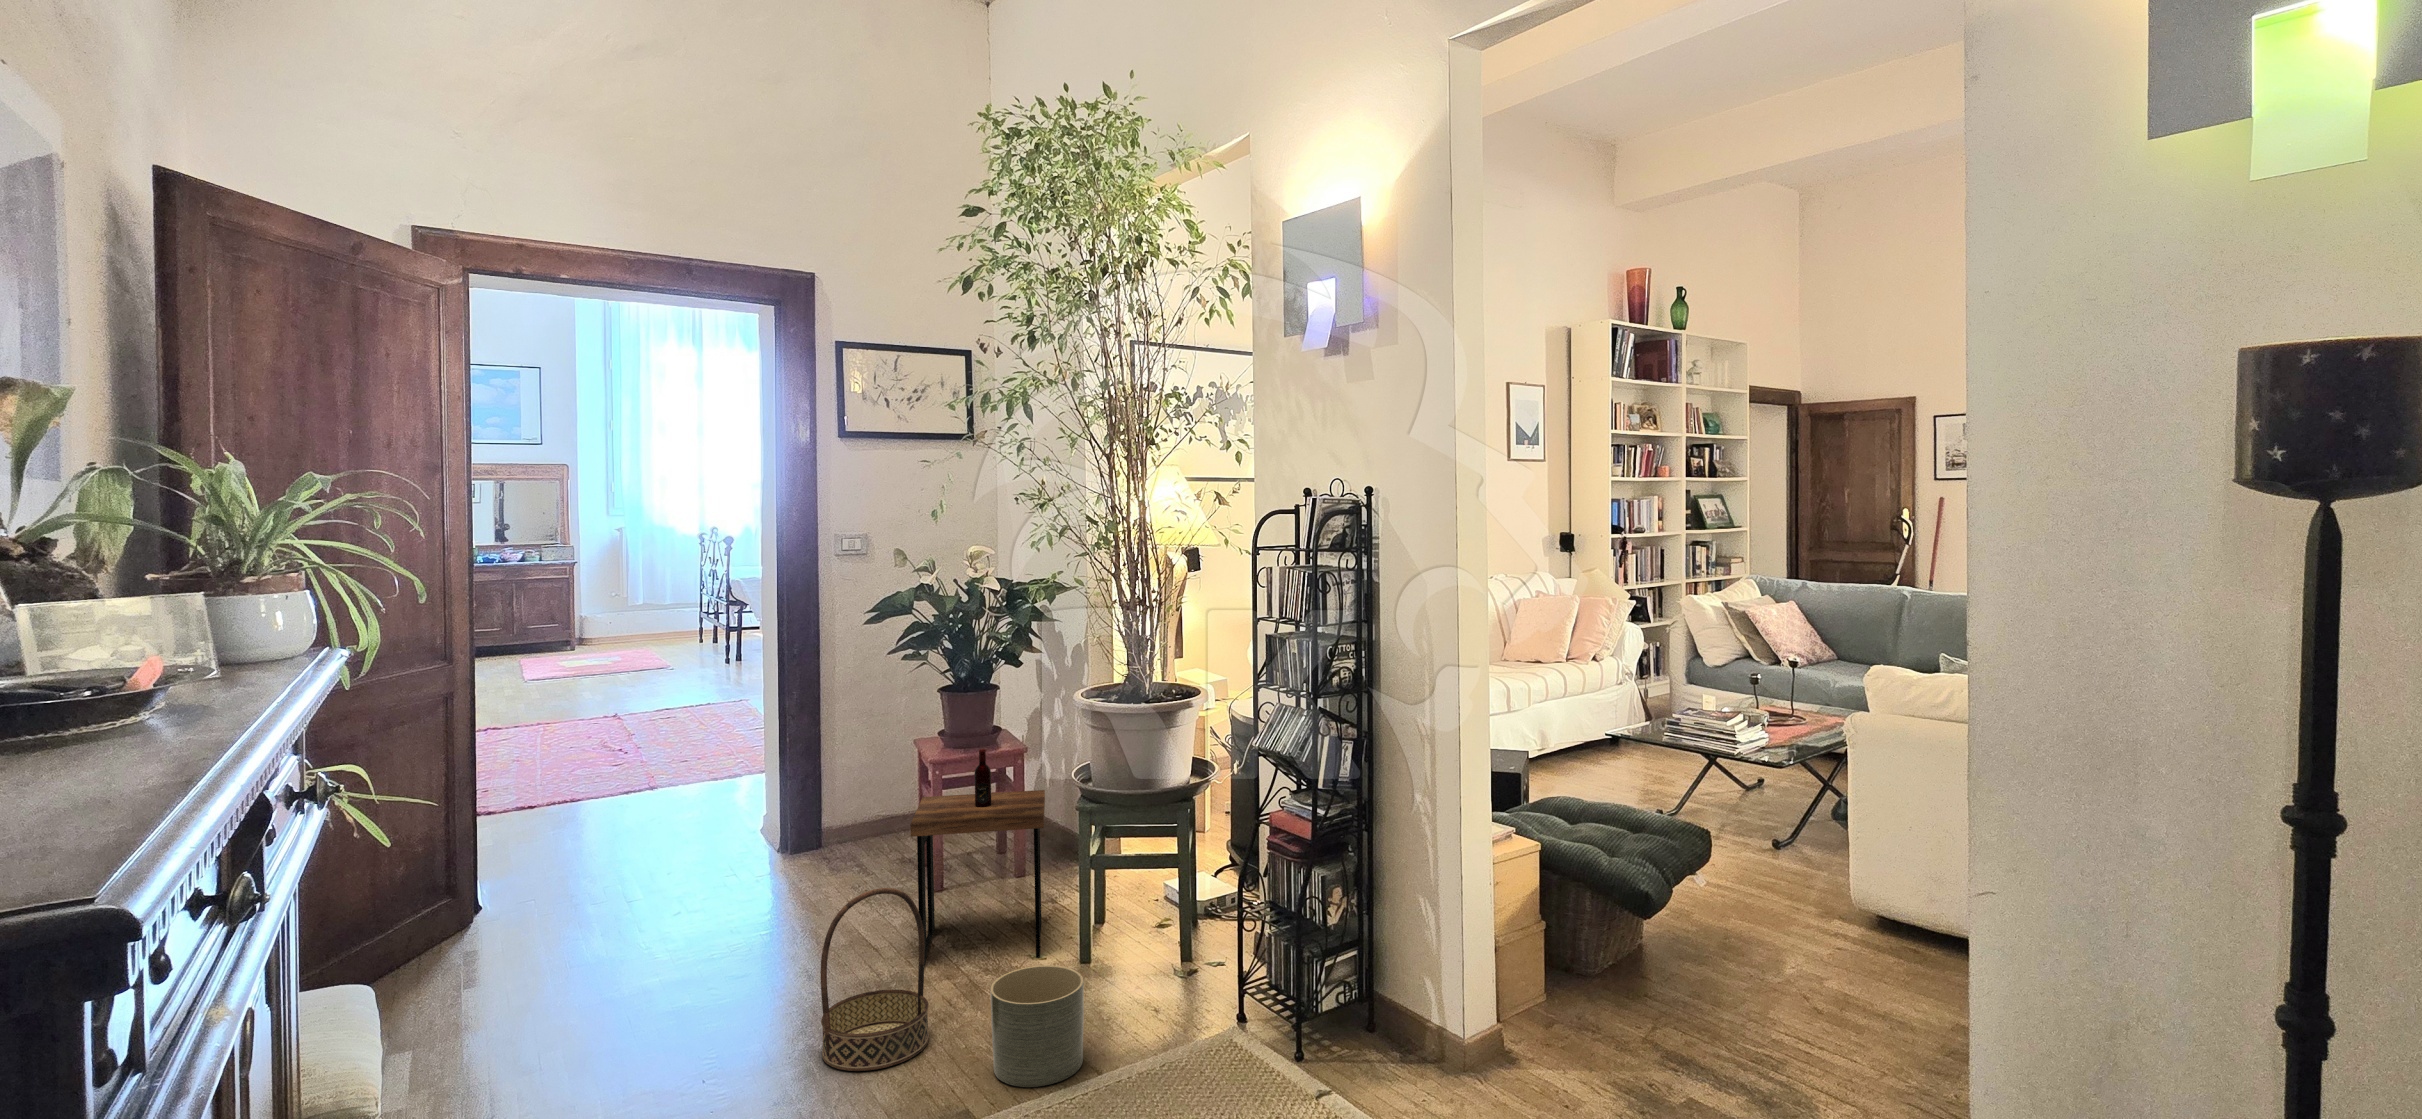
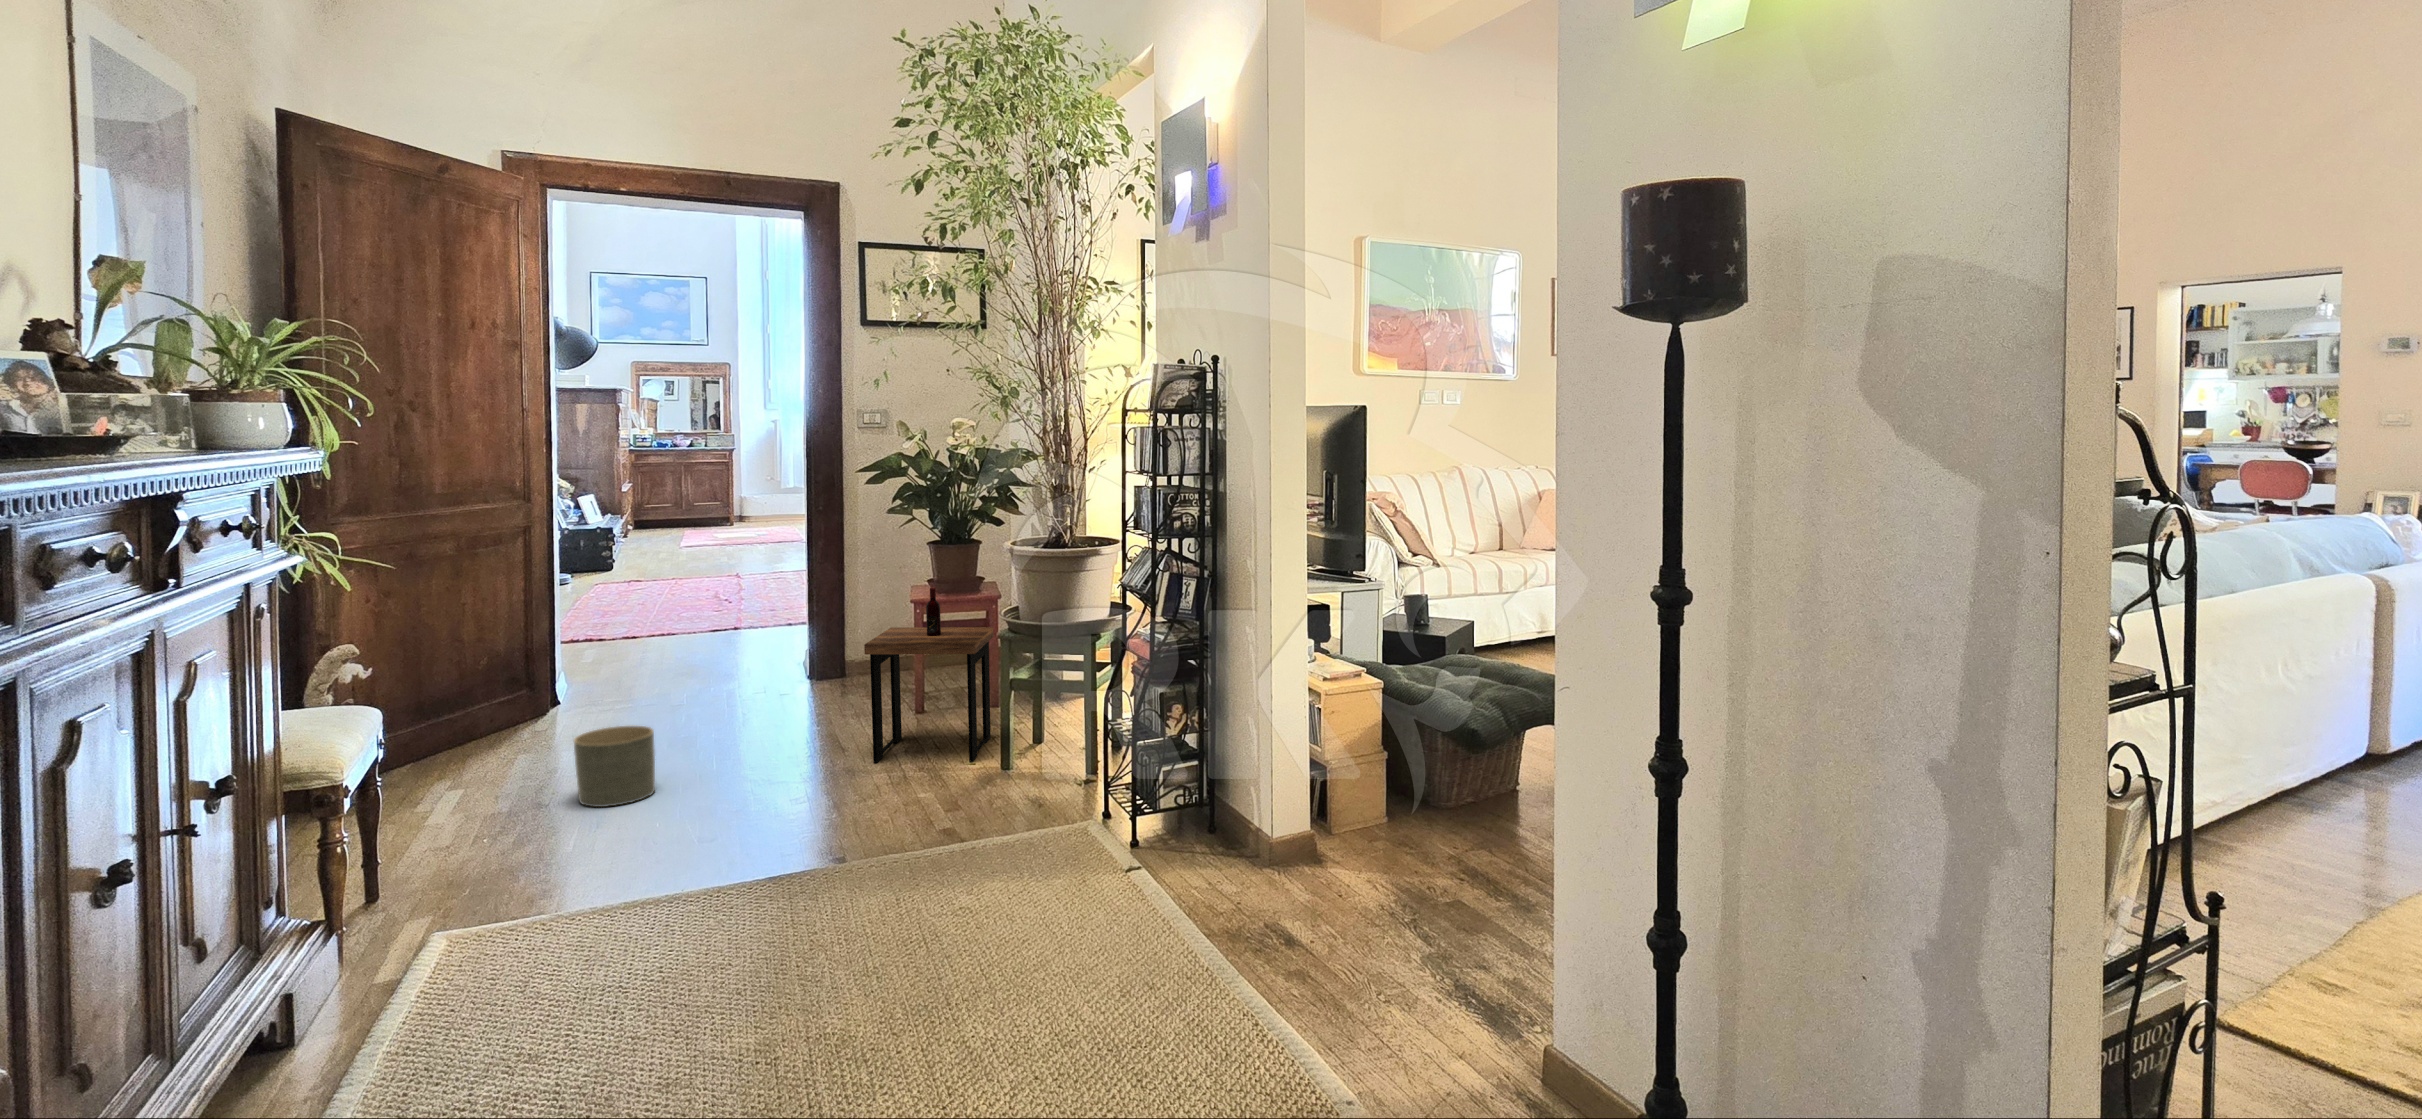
basket: present [820,888,929,1071] -> none [758,685,853,826]
planter: present [990,965,1084,1087] -> present [574,726,655,807]

